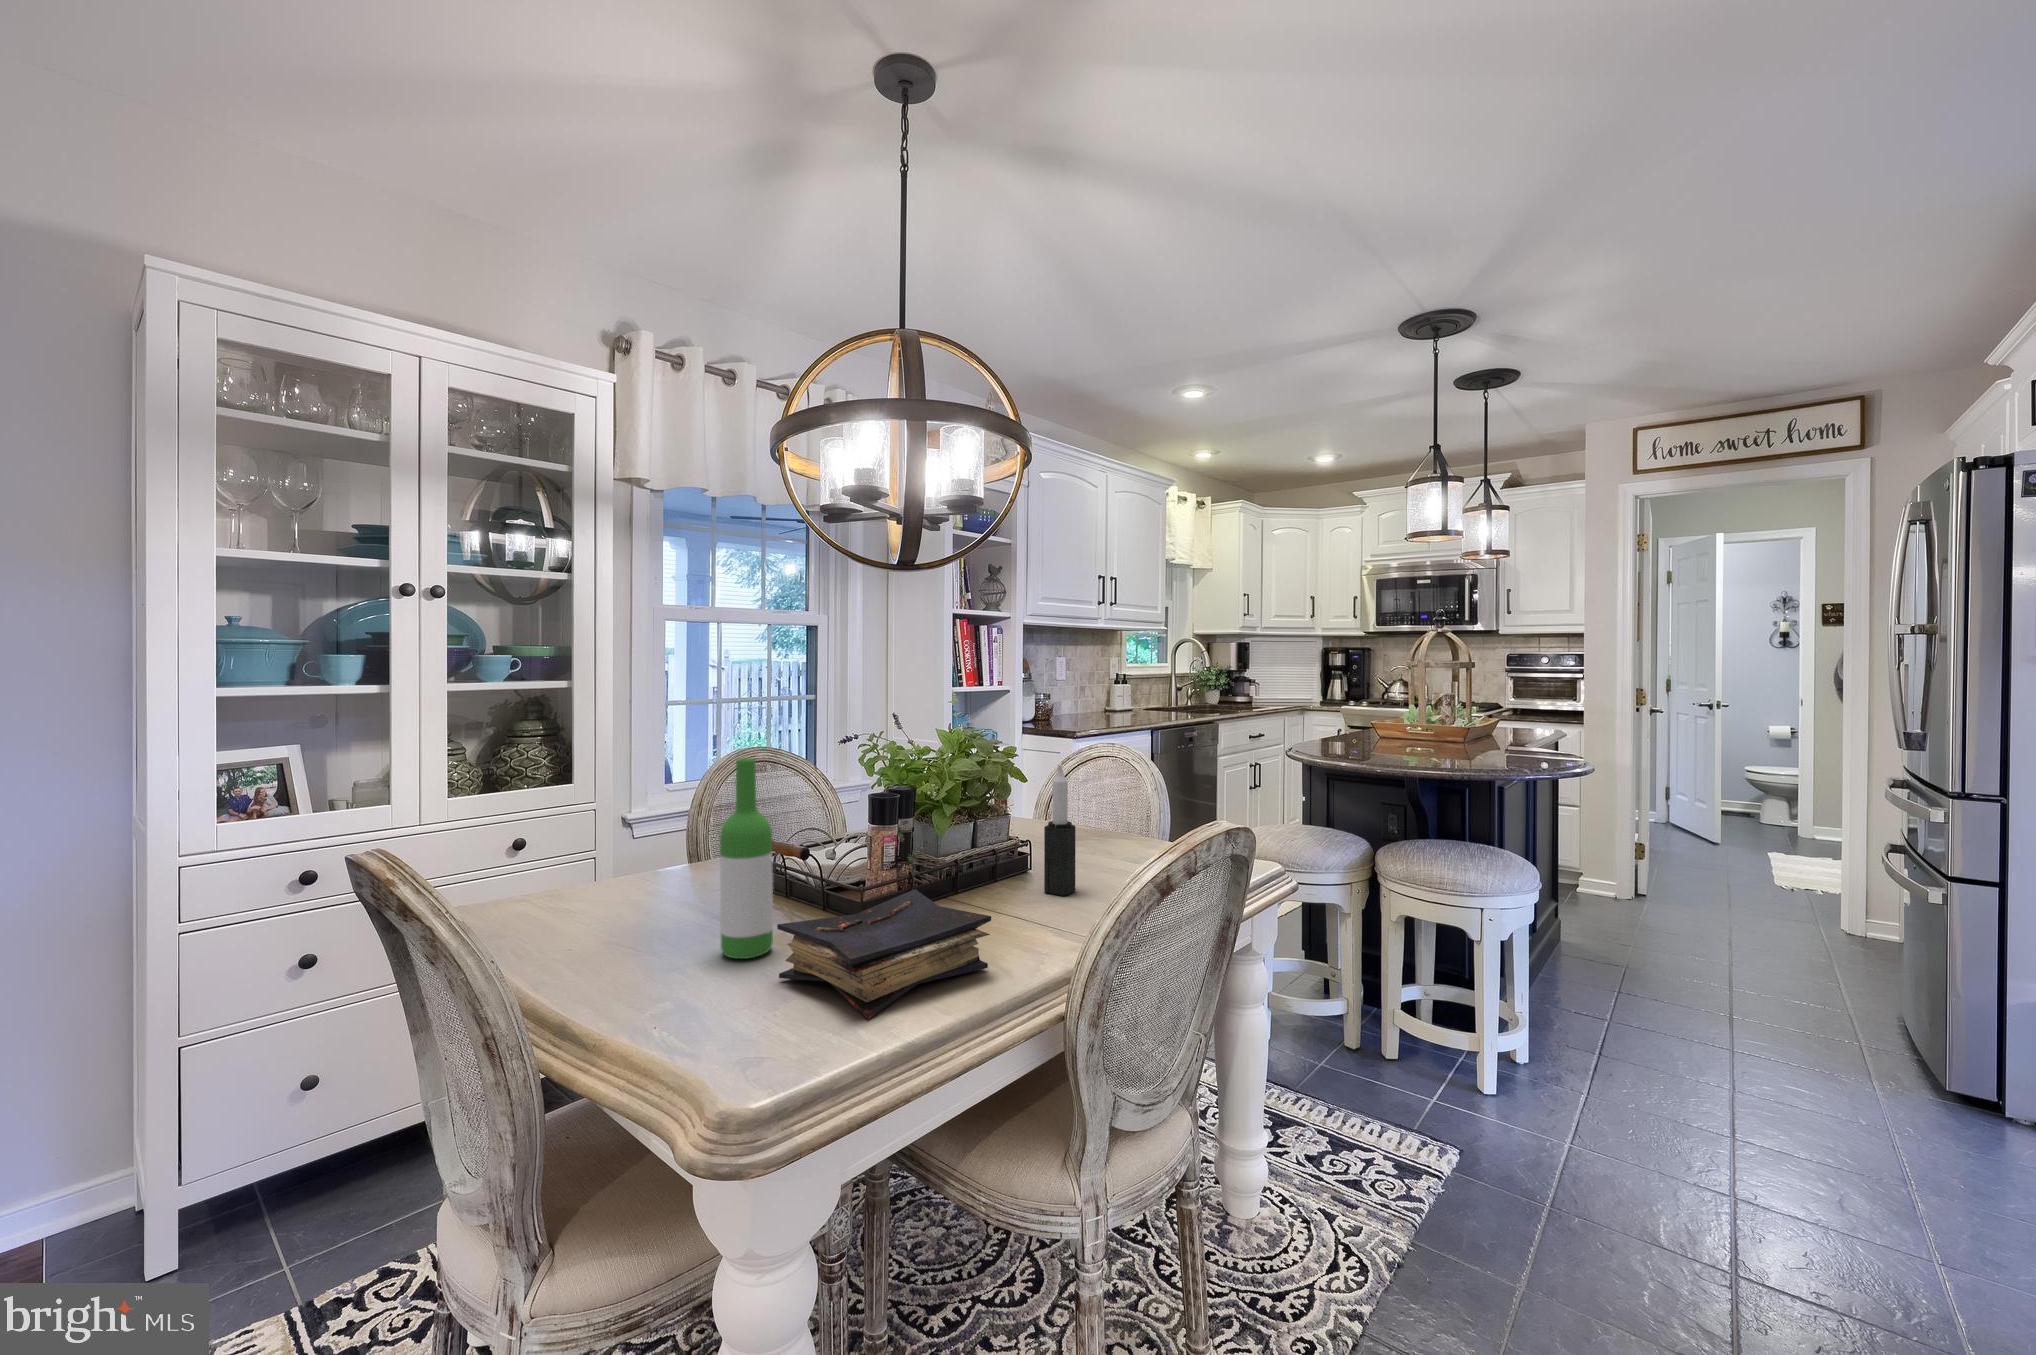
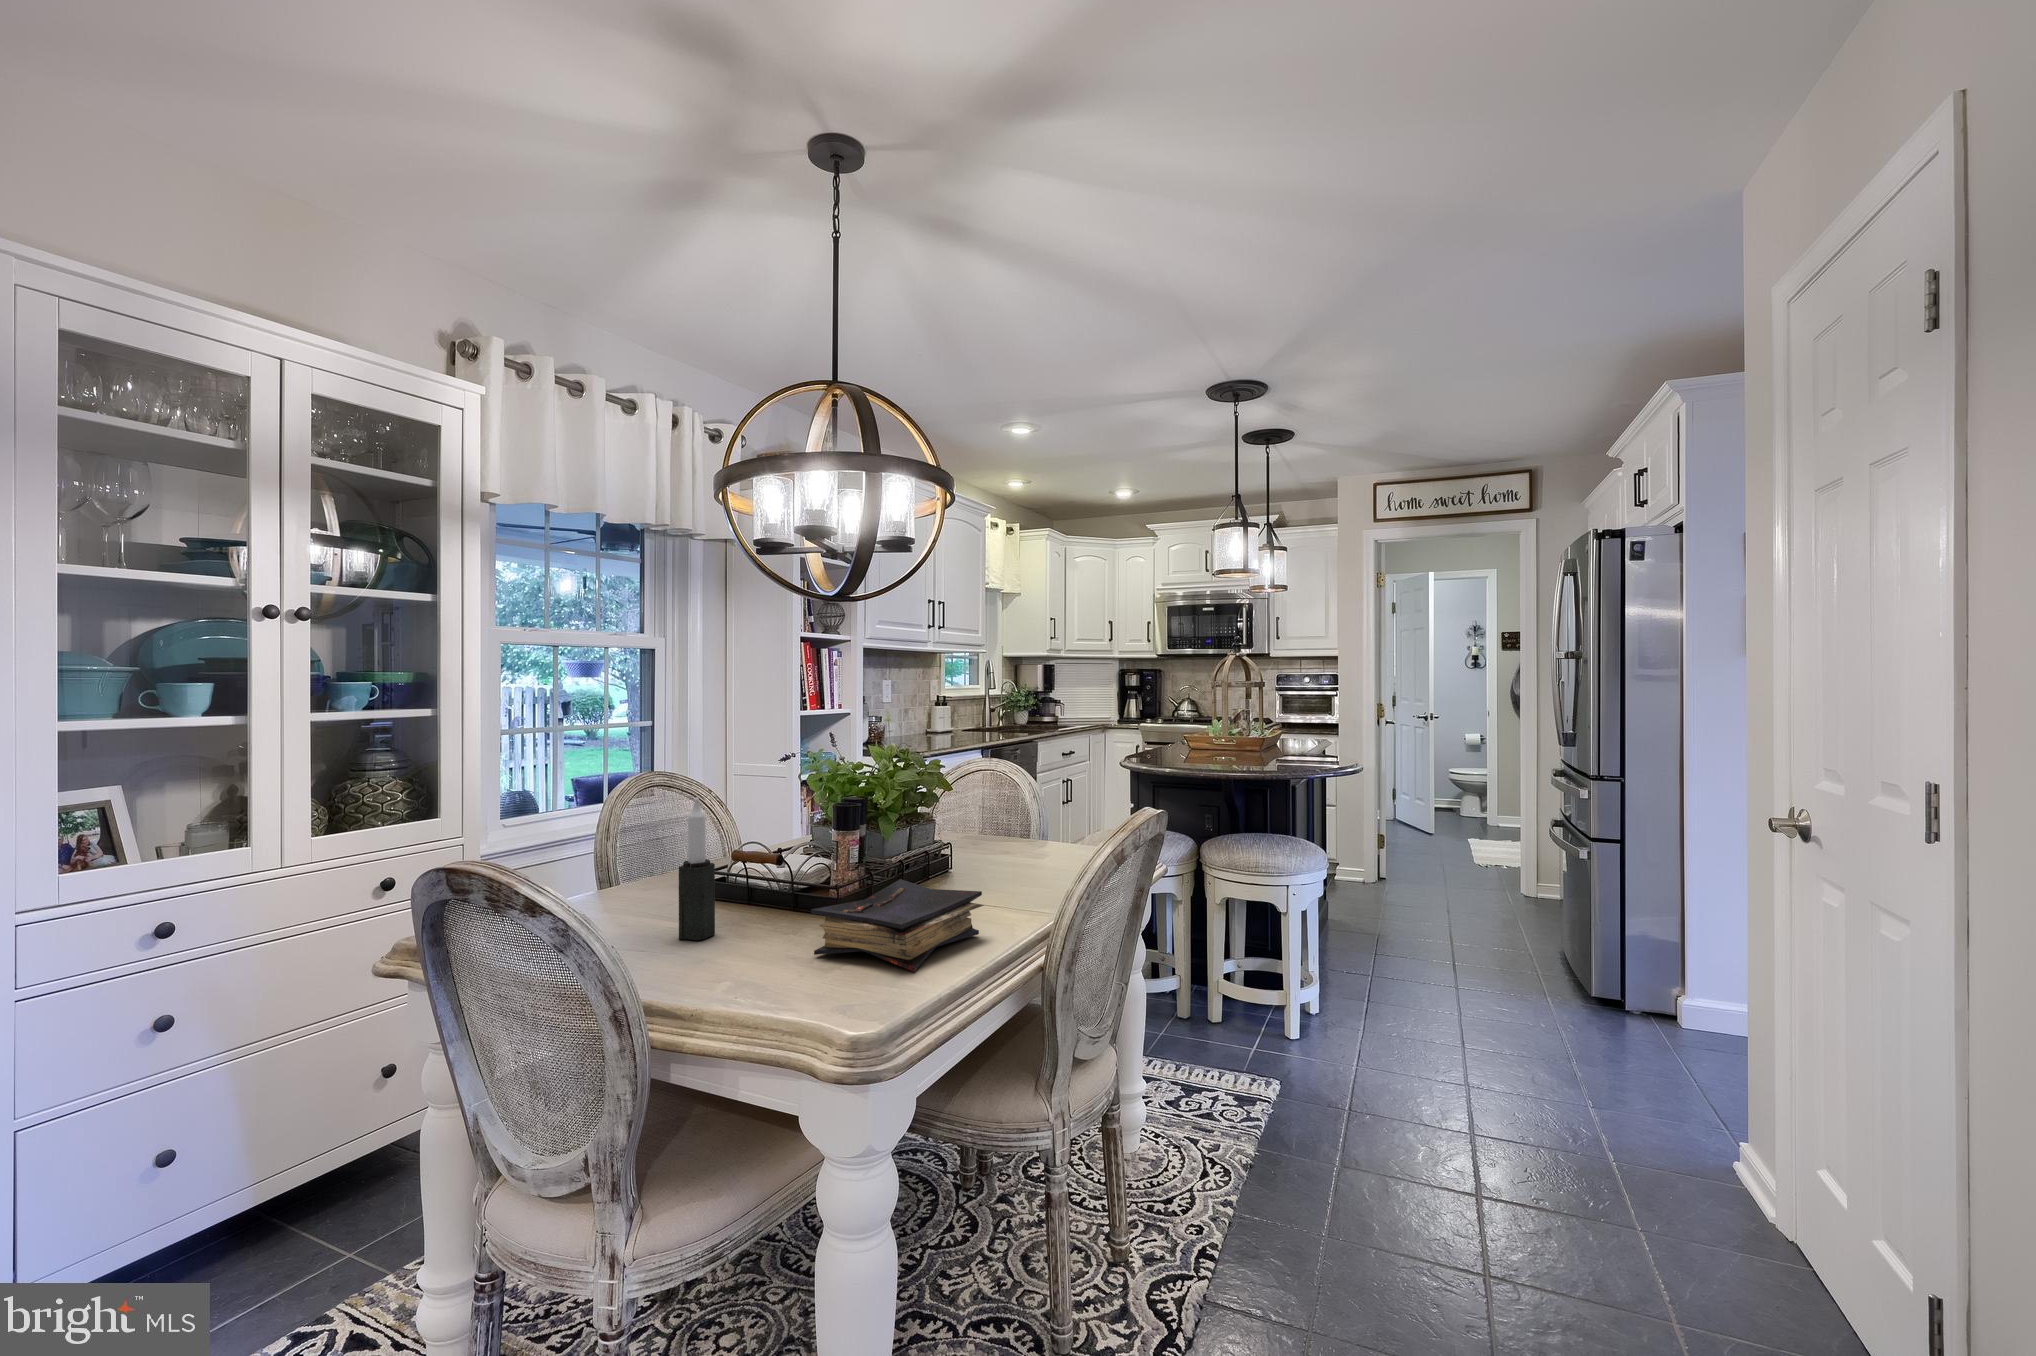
wine bottle: present [720,758,773,959] -> none [740,771,785,947]
candle: present [1044,764,1076,896] -> present [679,797,715,940]

